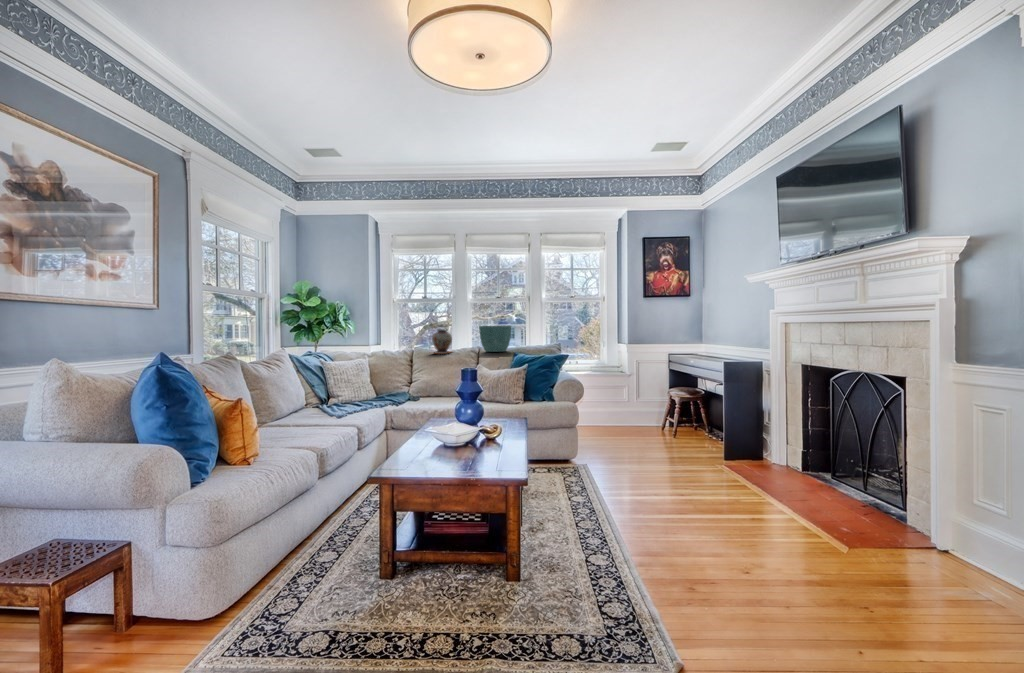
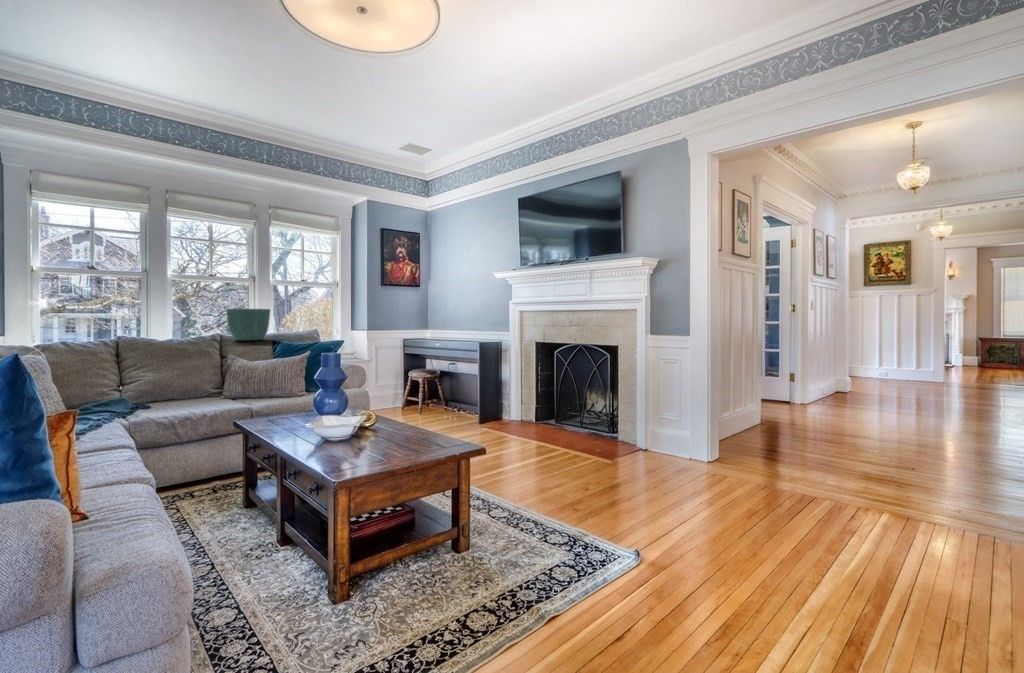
decorative vase: present [432,329,452,354] -> none [153,312,185,344]

